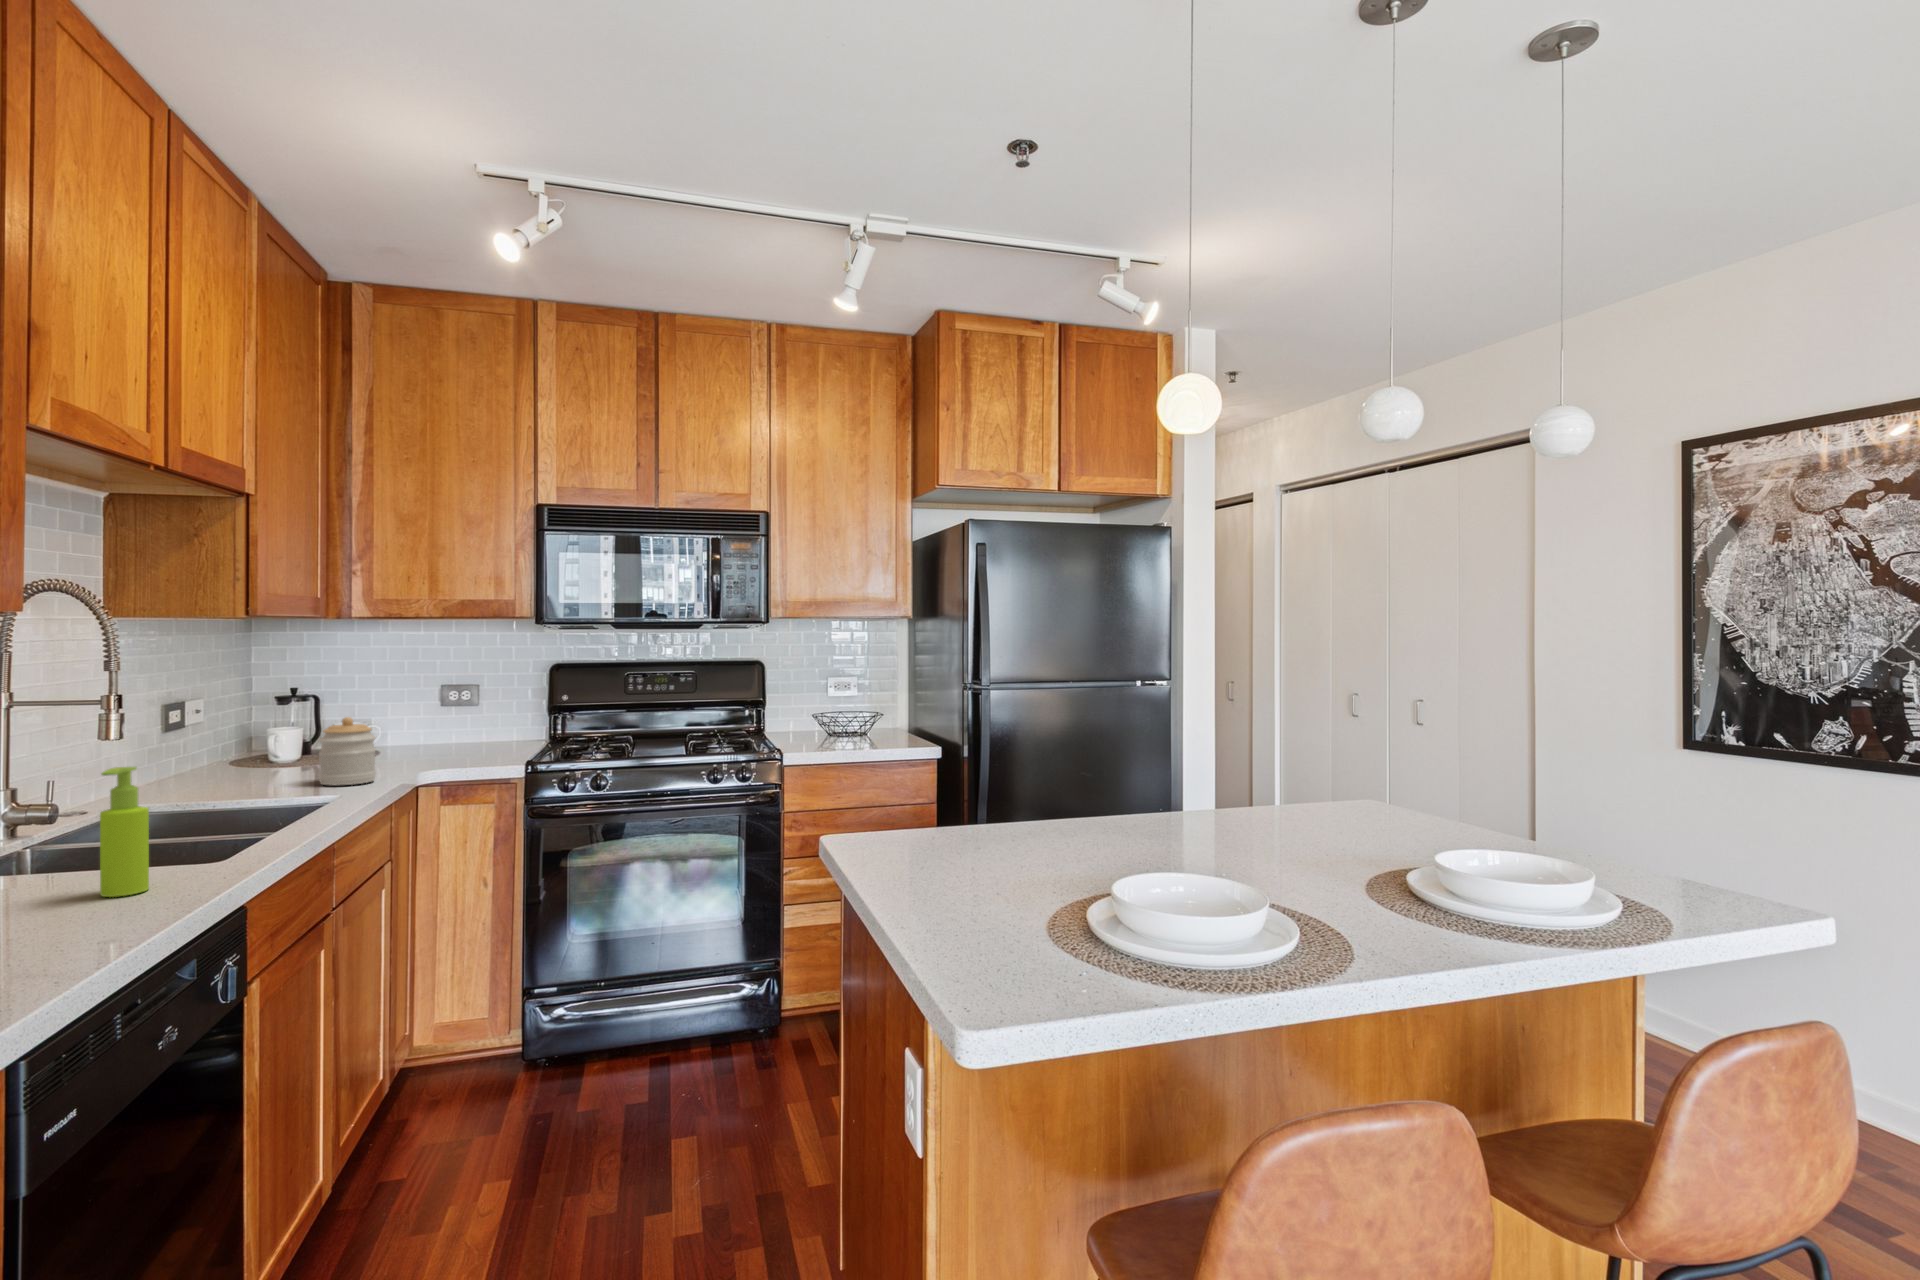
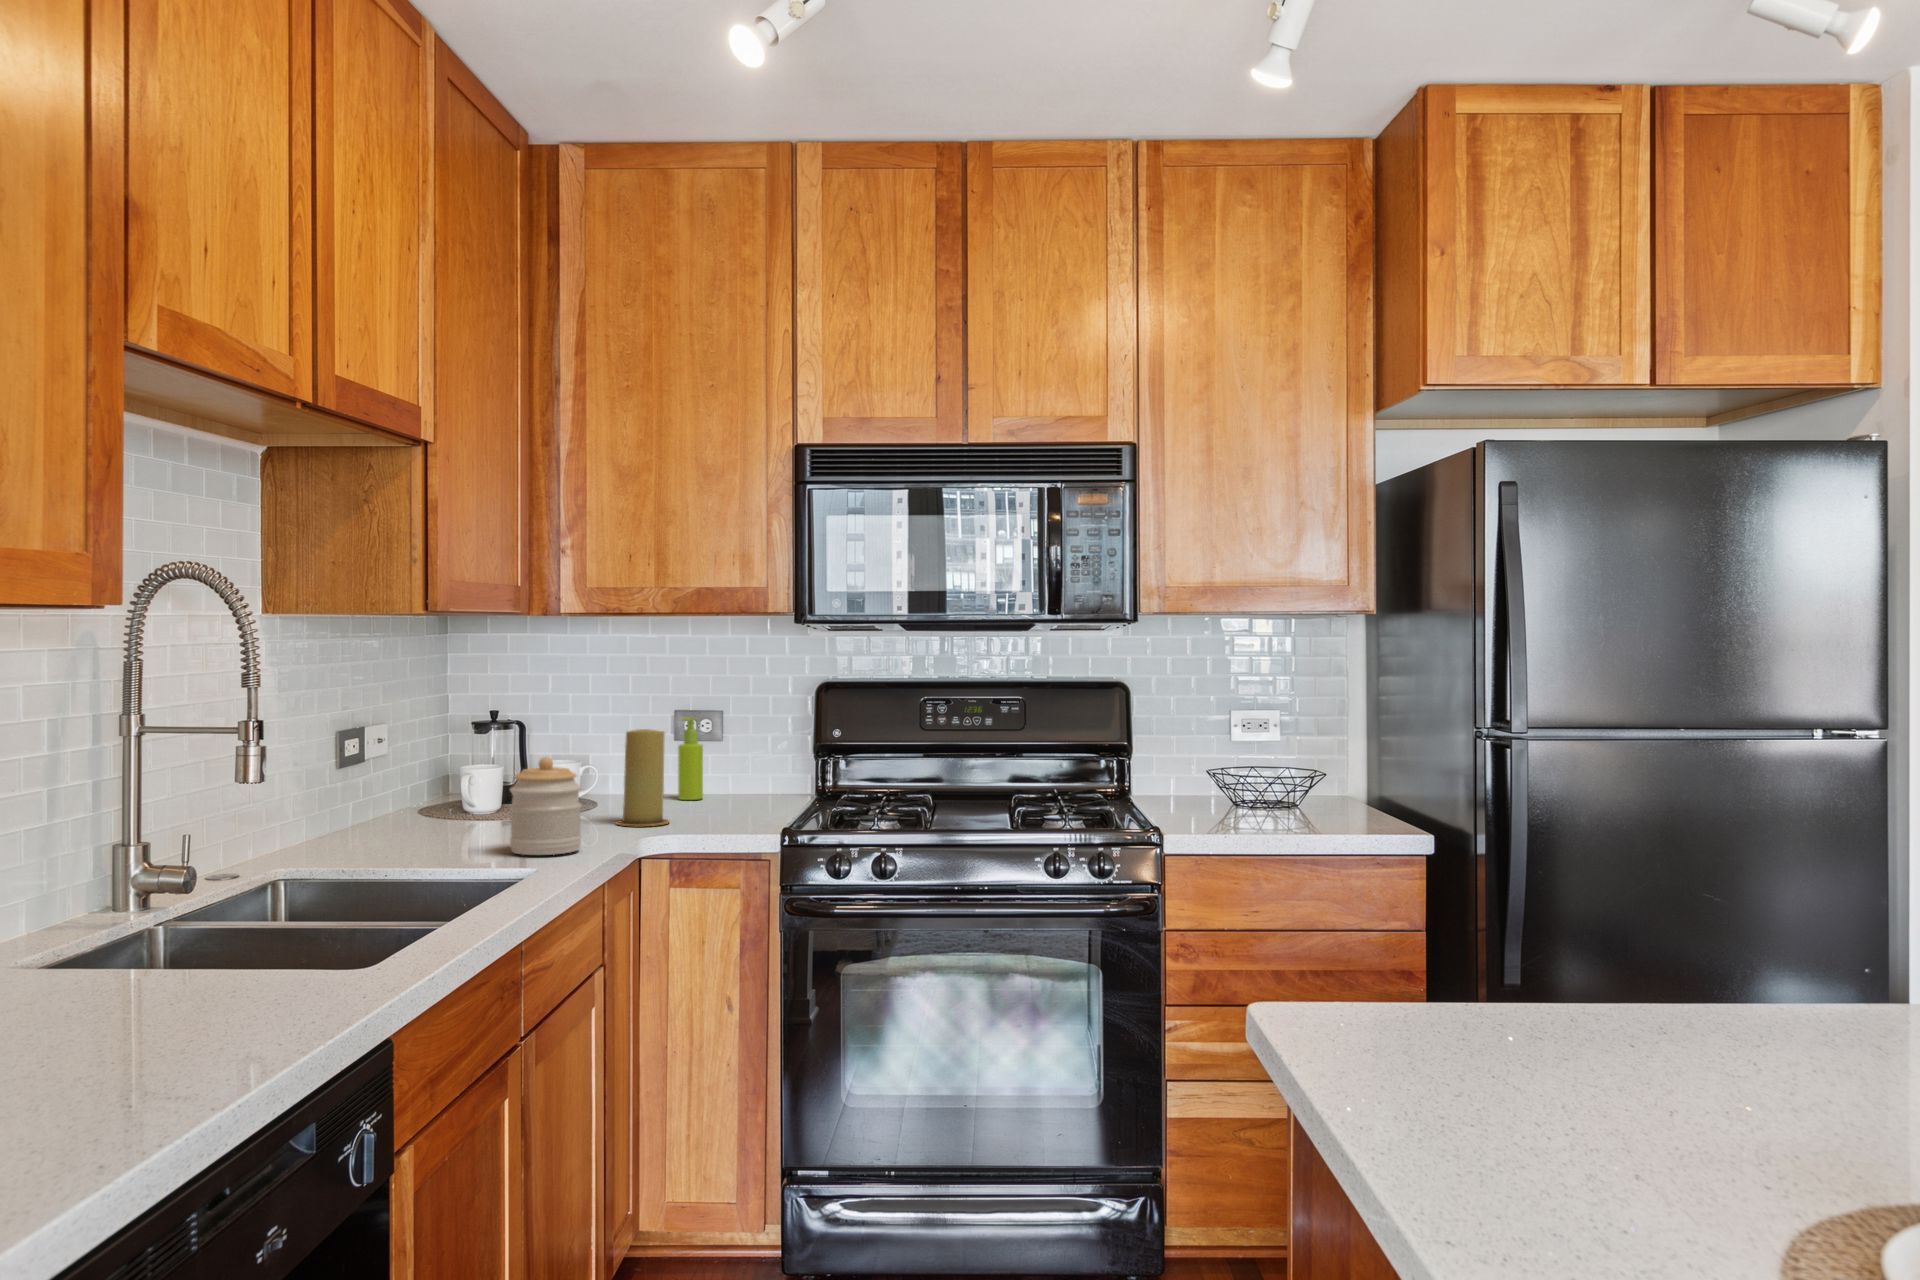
candle: none [399,697,442,764] -> present [616,729,669,826]
soap dispenser: present [100,767,149,897] -> present [678,717,703,800]

